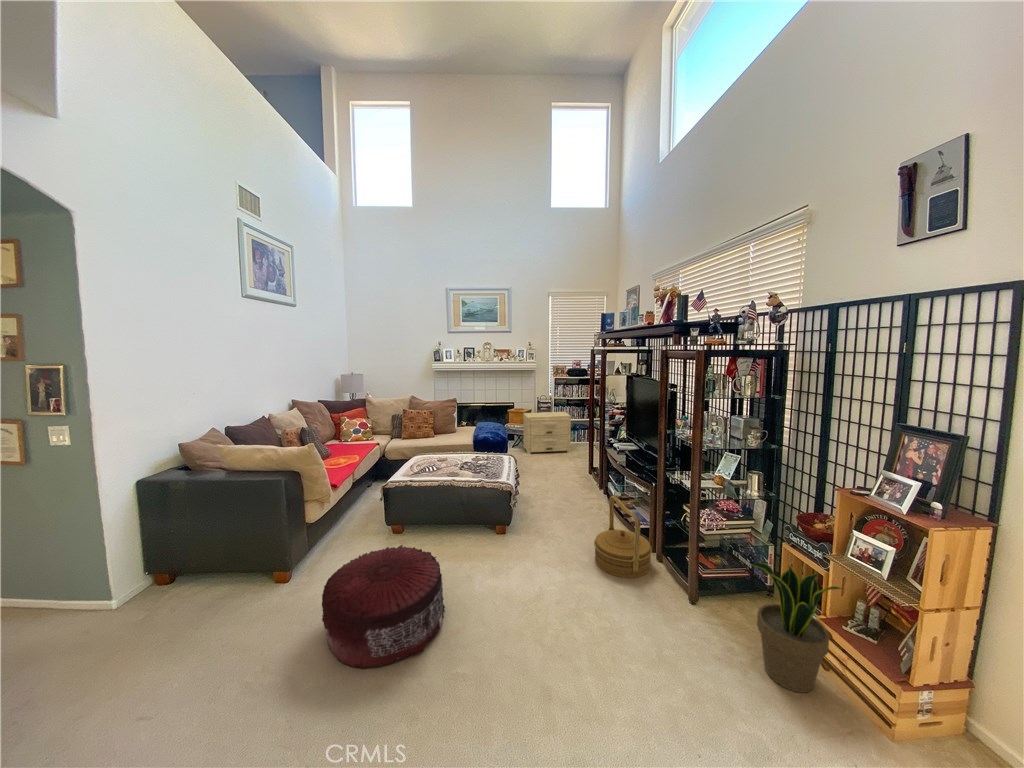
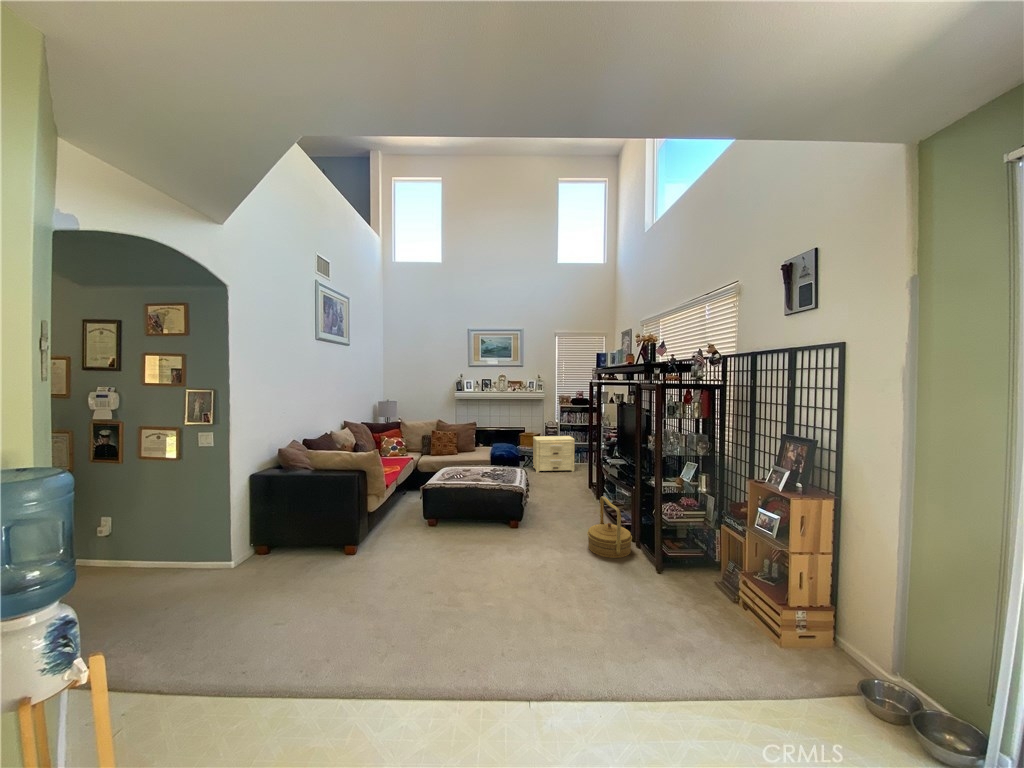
pouf: present [322,545,445,669] -> none [389,525,474,603]
potted plant: present [751,563,841,692] -> none [691,531,750,622]

